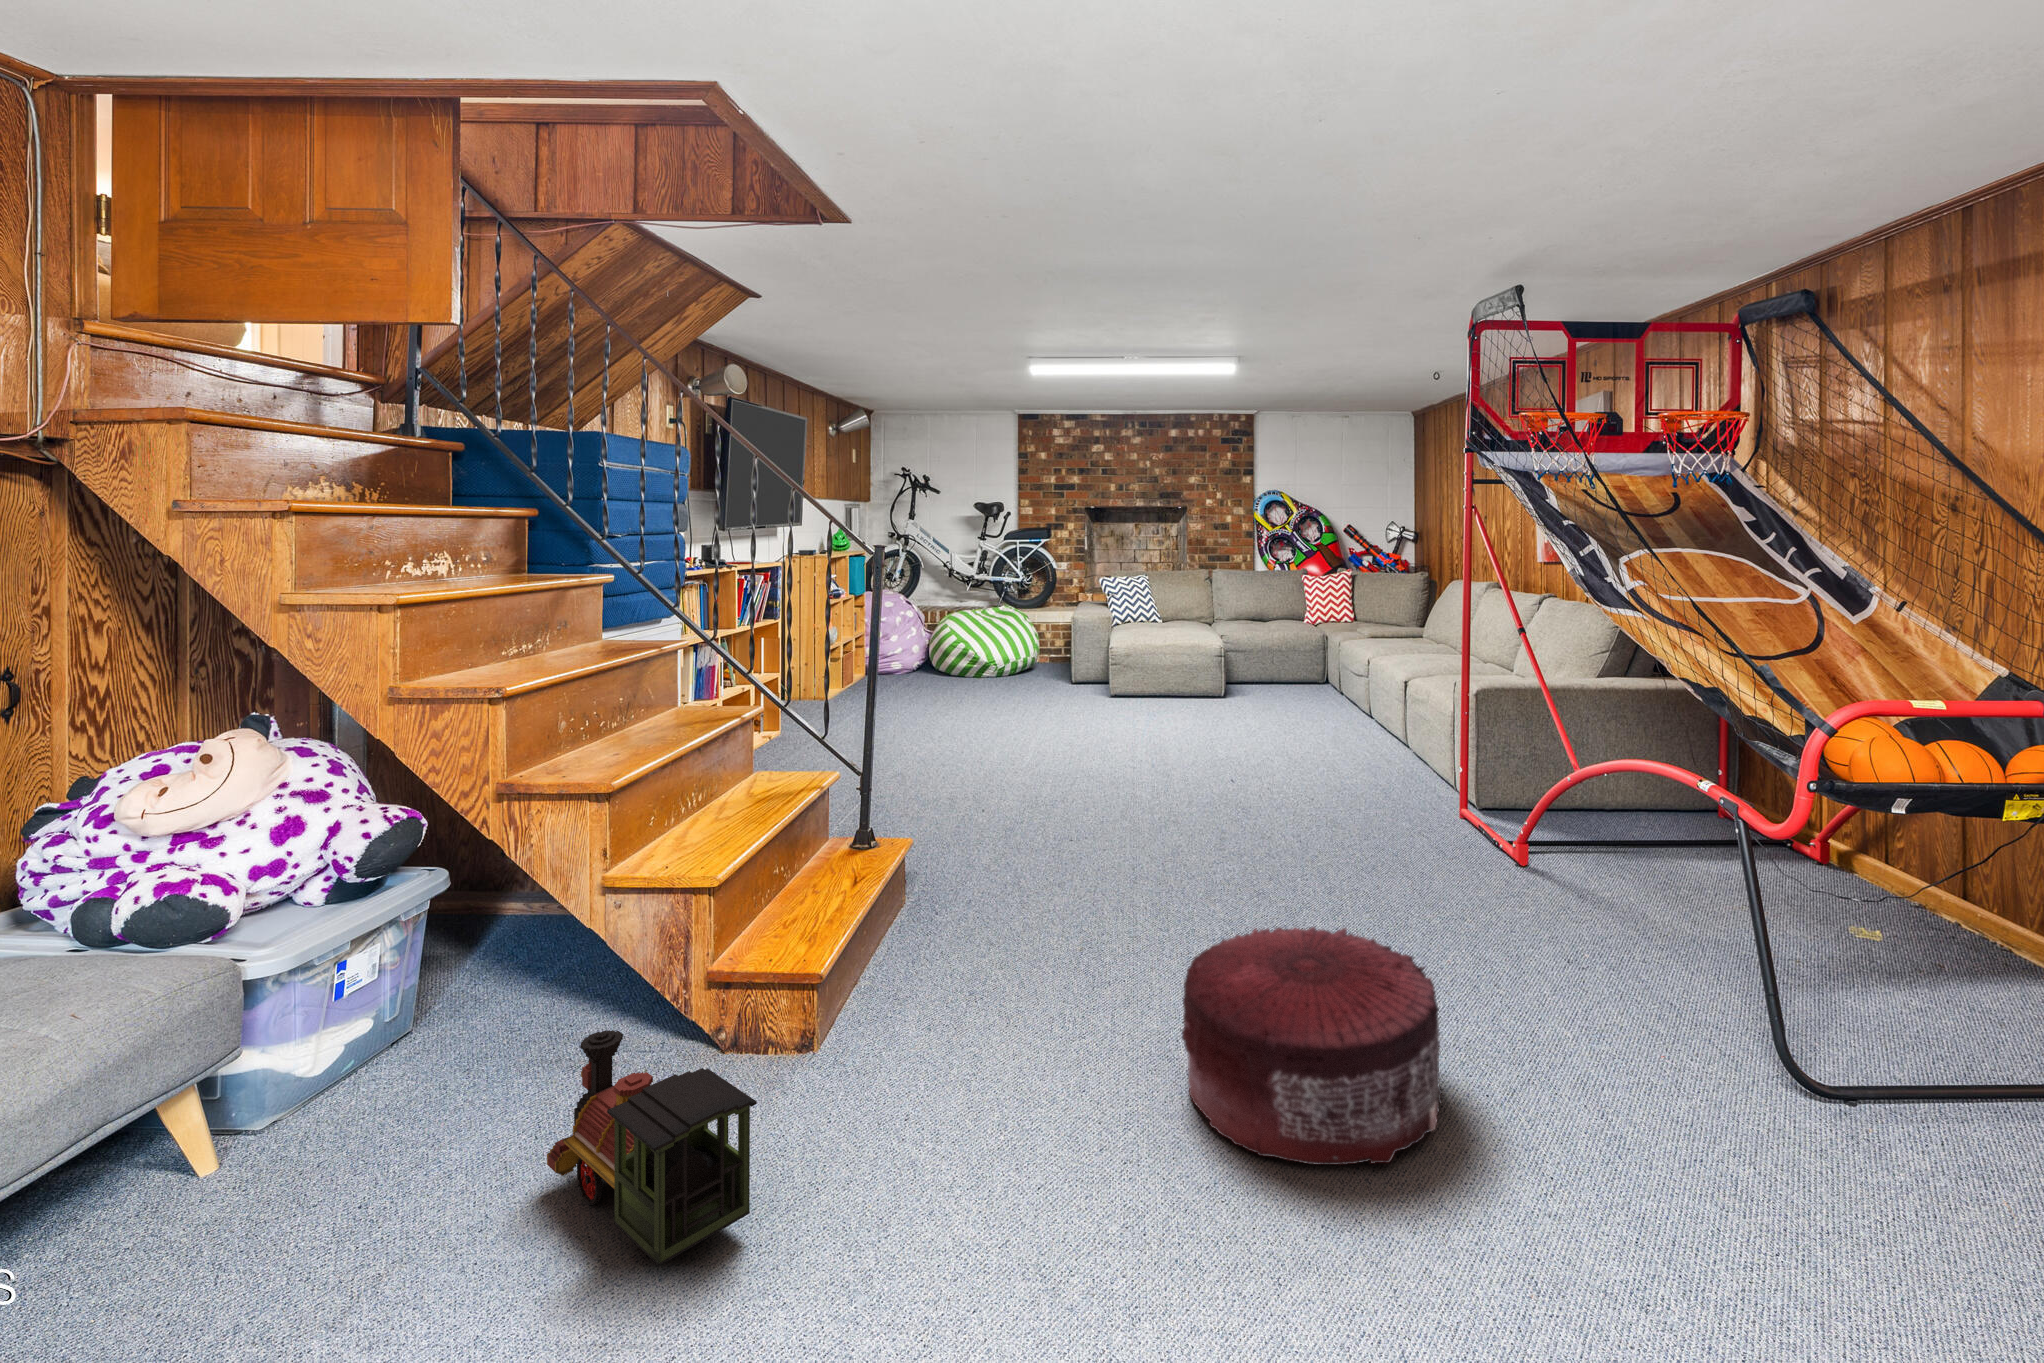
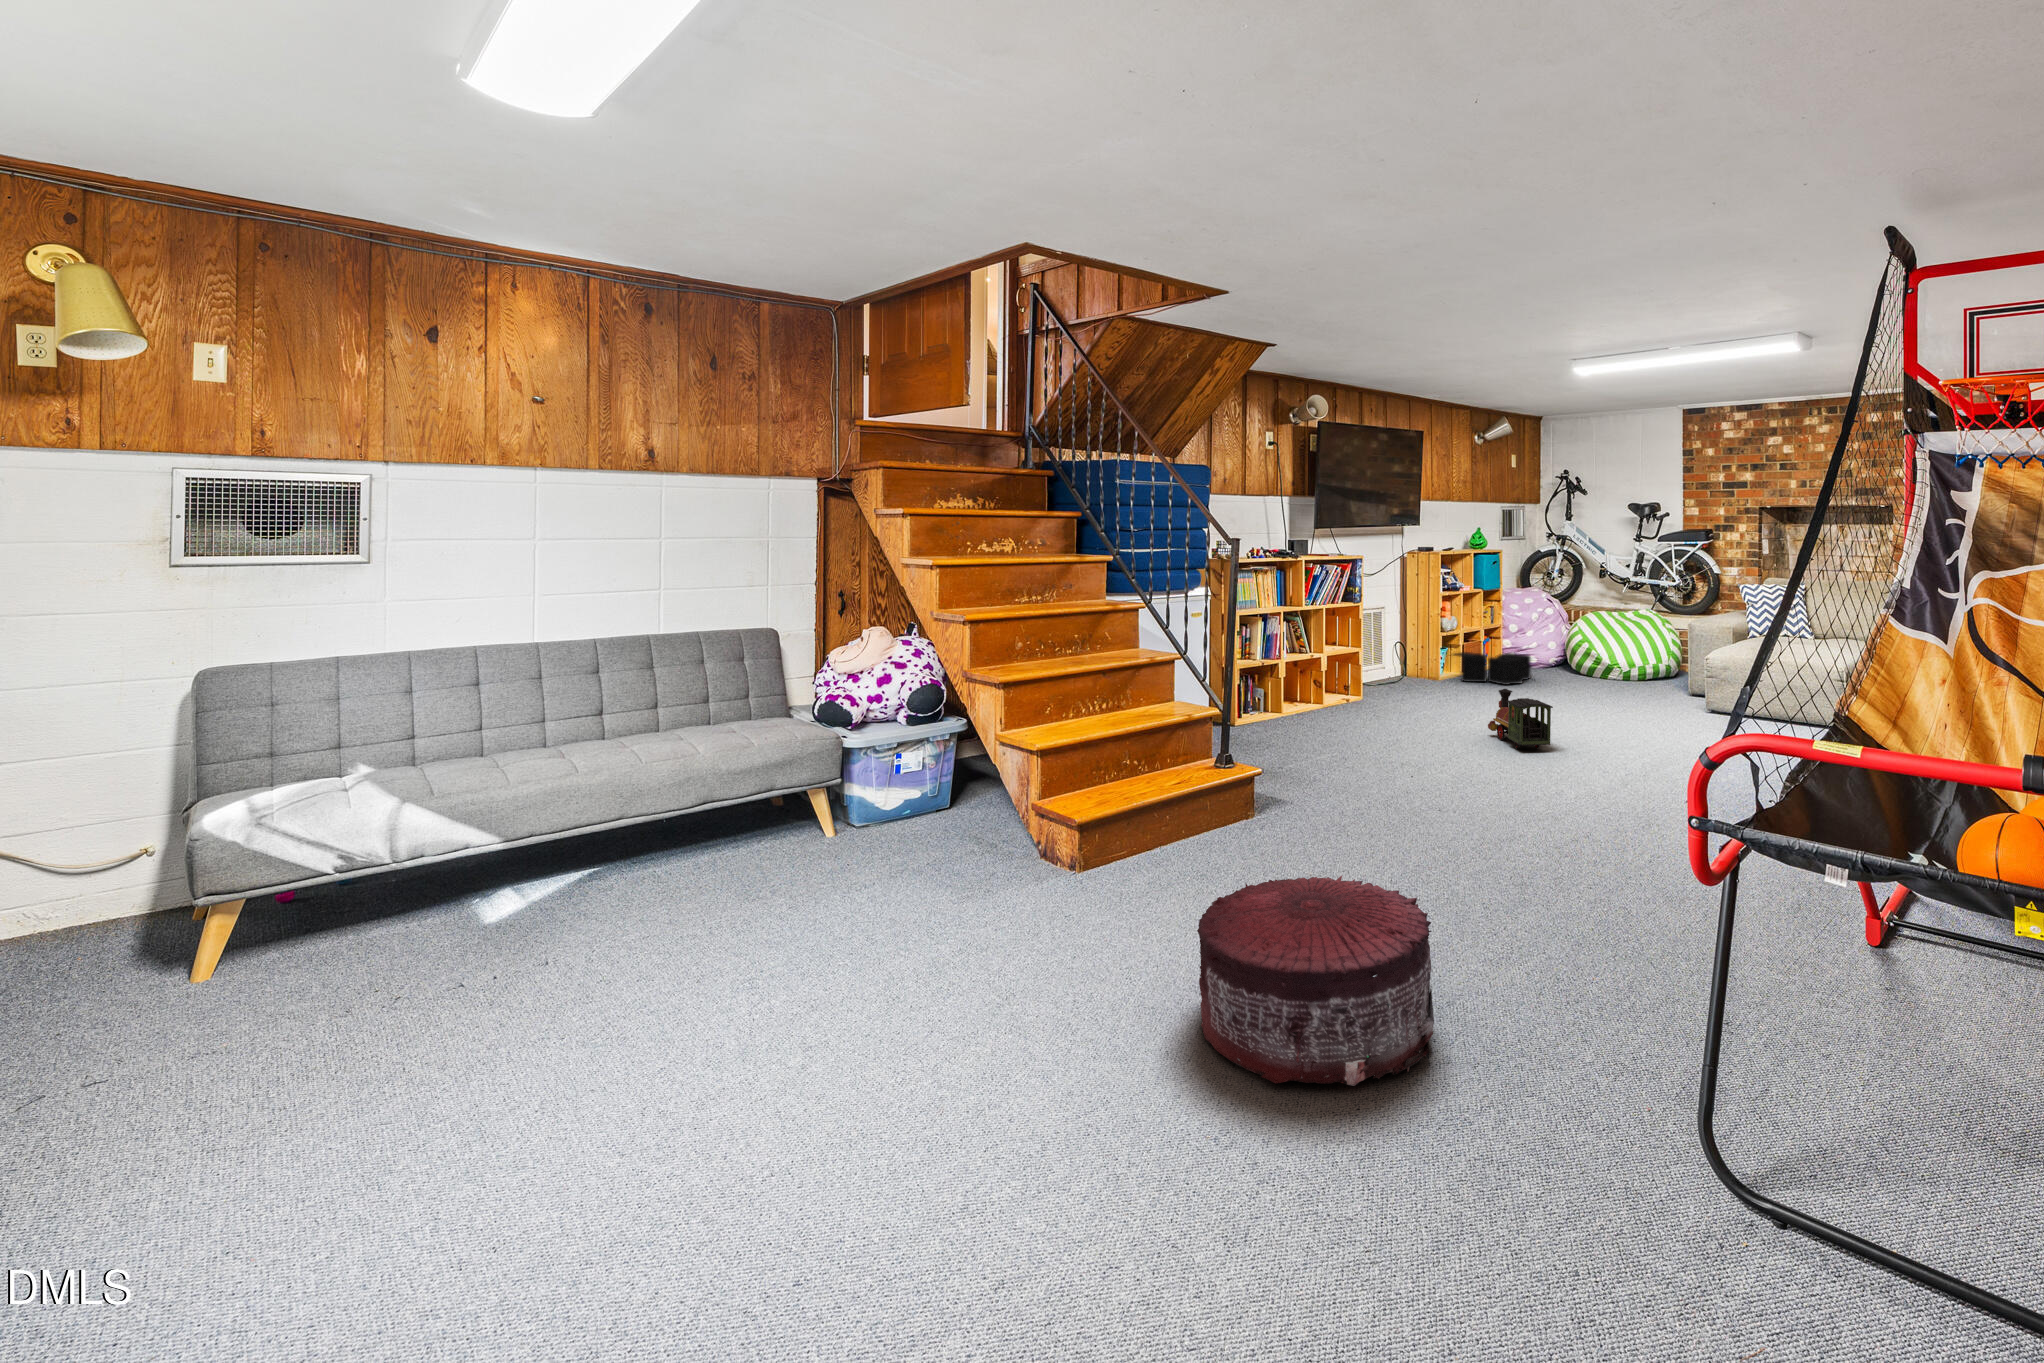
storage bin: none [834,662,920,700] -> present [1453,652,1531,685]
toy train: present [547,1030,757,1266] -> present [1488,689,1553,749]

